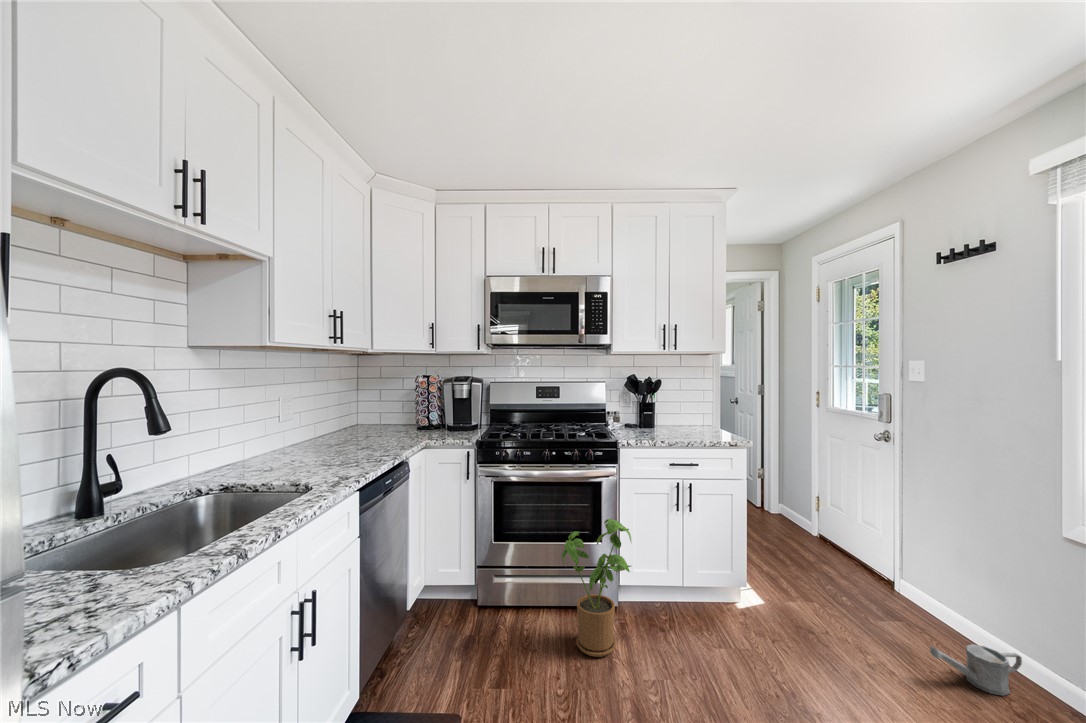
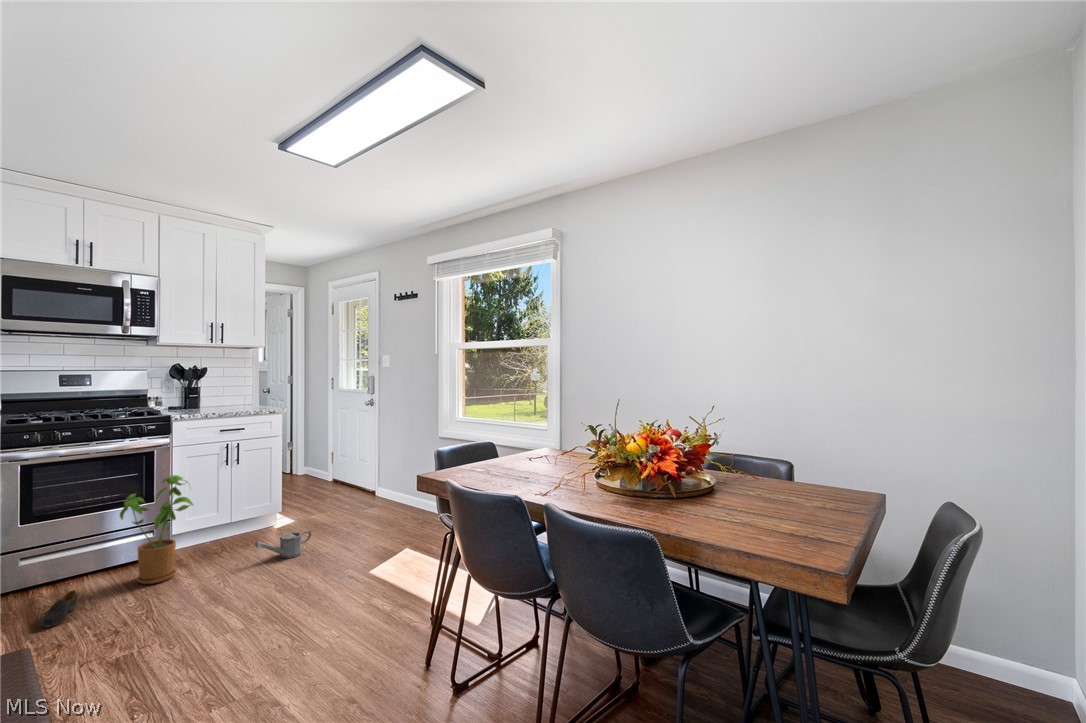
shoe: none [481,636,519,684] -> present [42,590,77,627]
watering can: present [930,644,1022,696] -> present [255,530,311,558]

